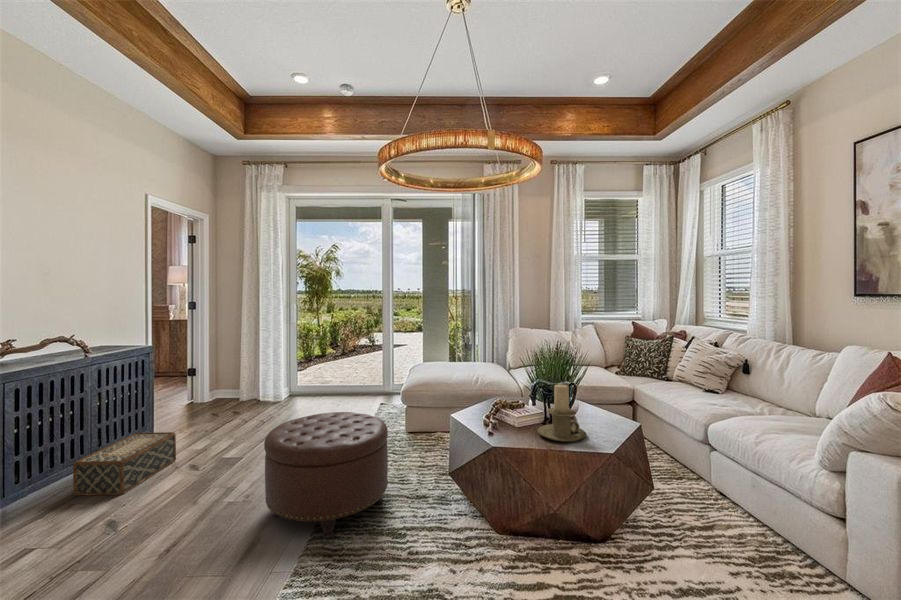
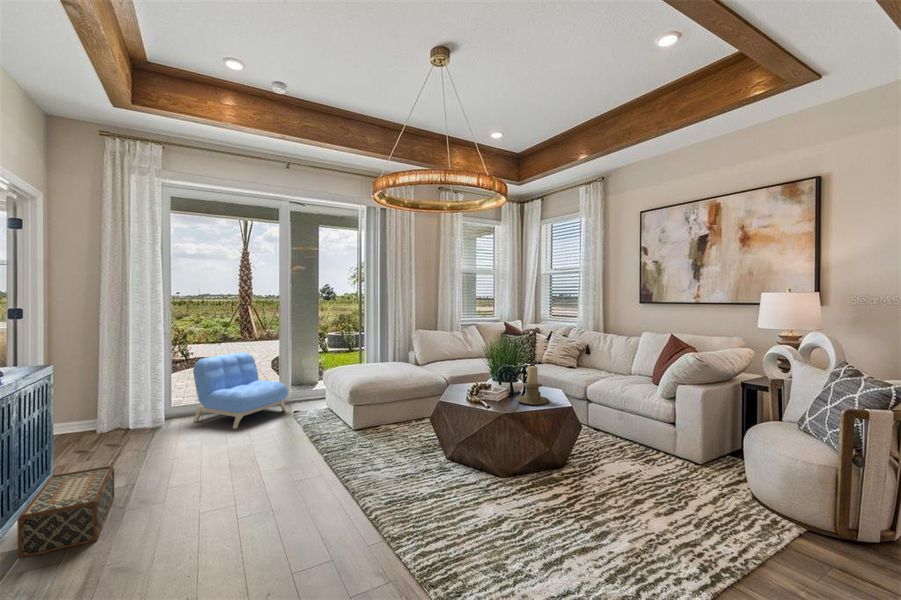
armchair: none [303,343,380,414] -> present [193,352,288,429]
ottoman: present [264,412,388,538] -> none [302,410,410,512]

